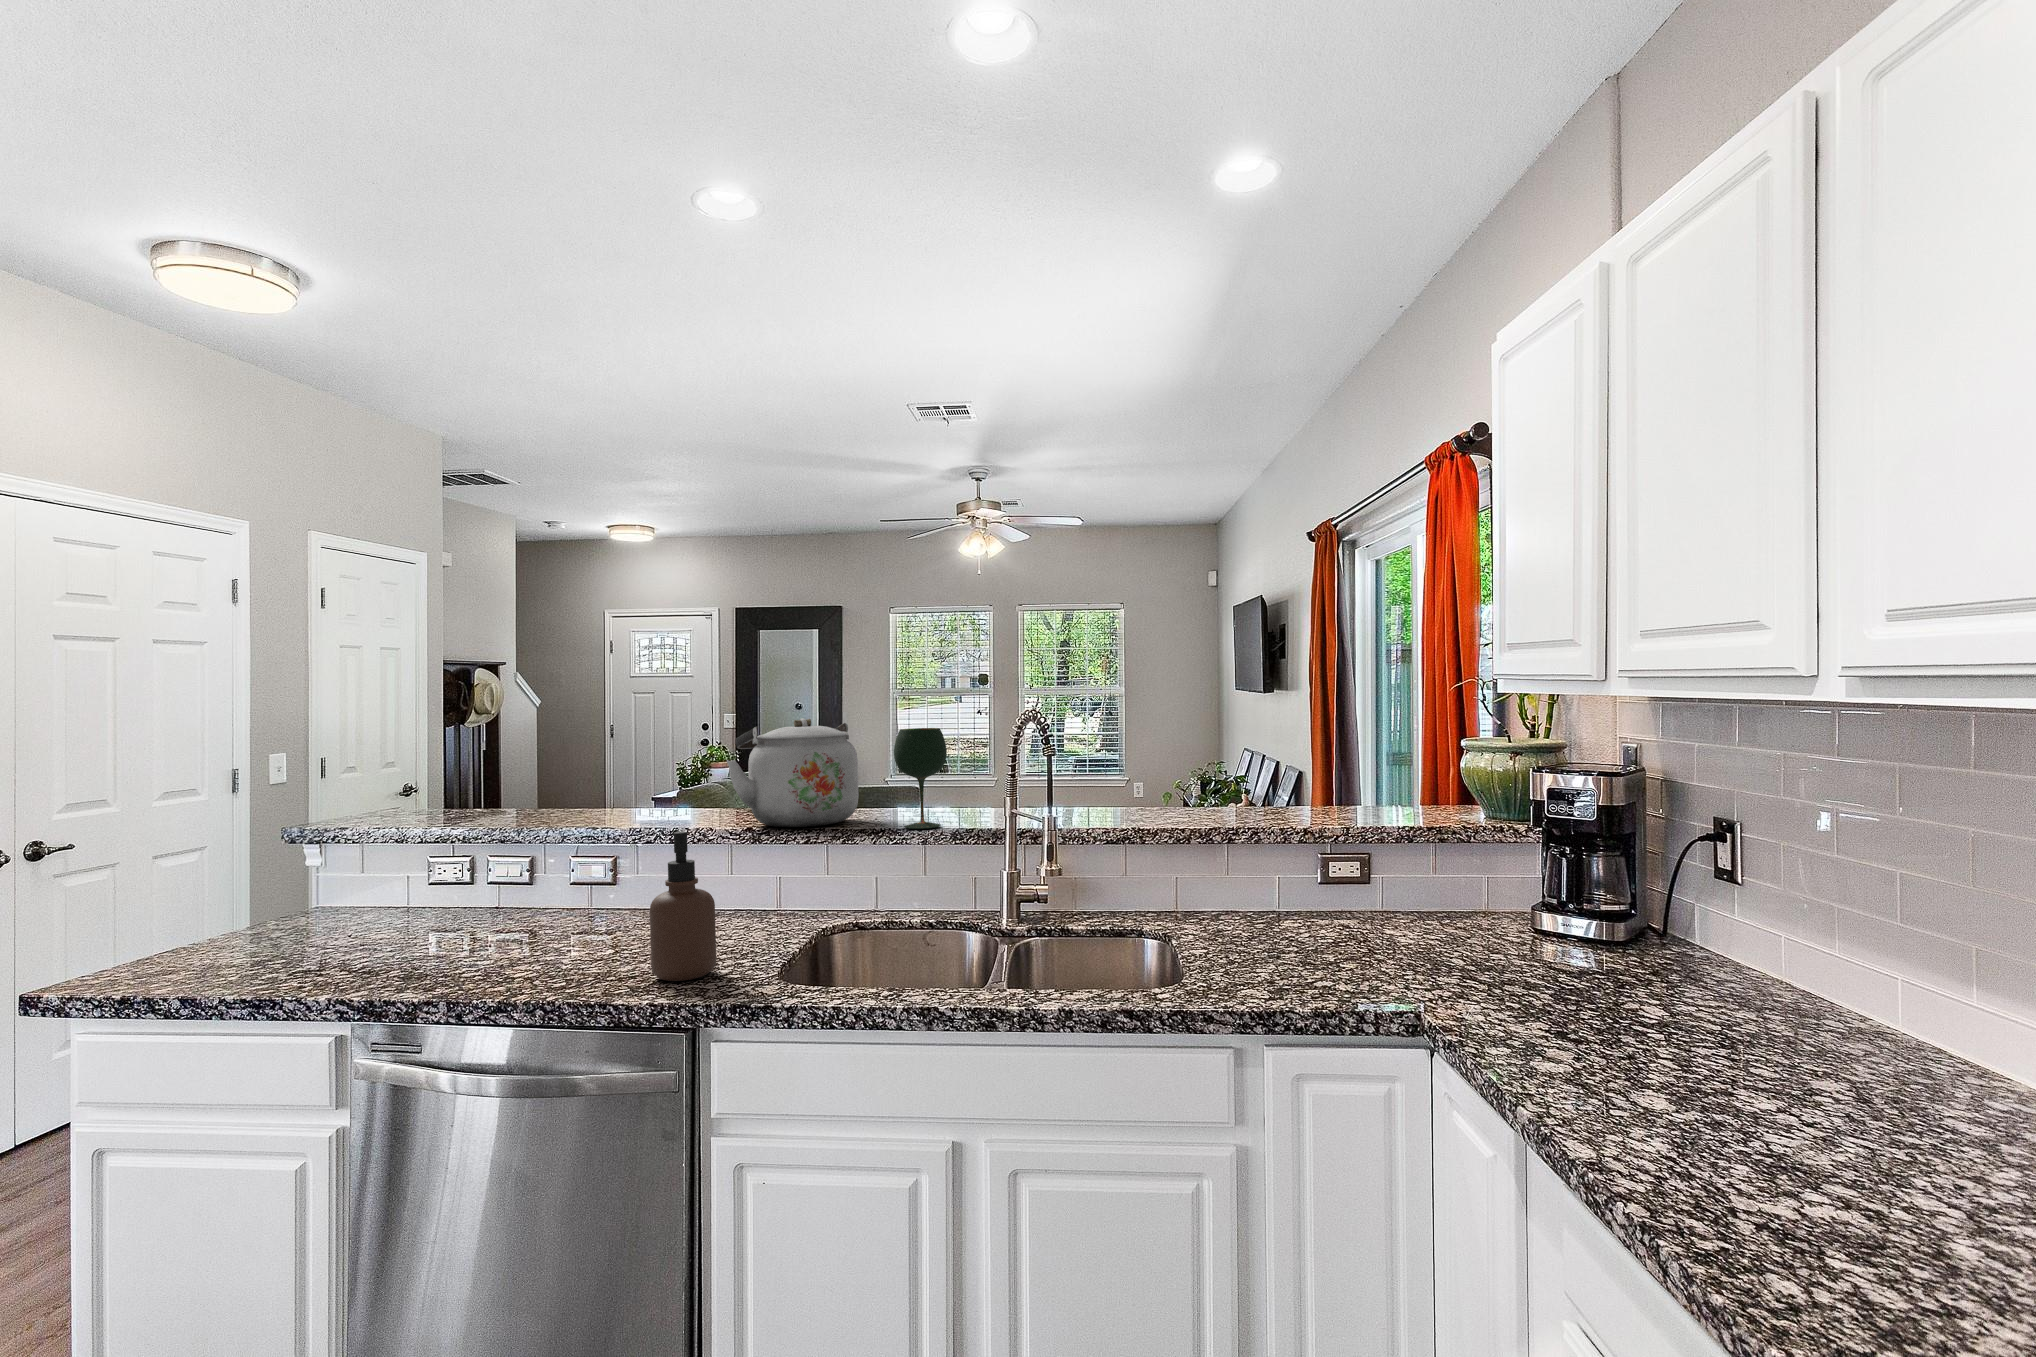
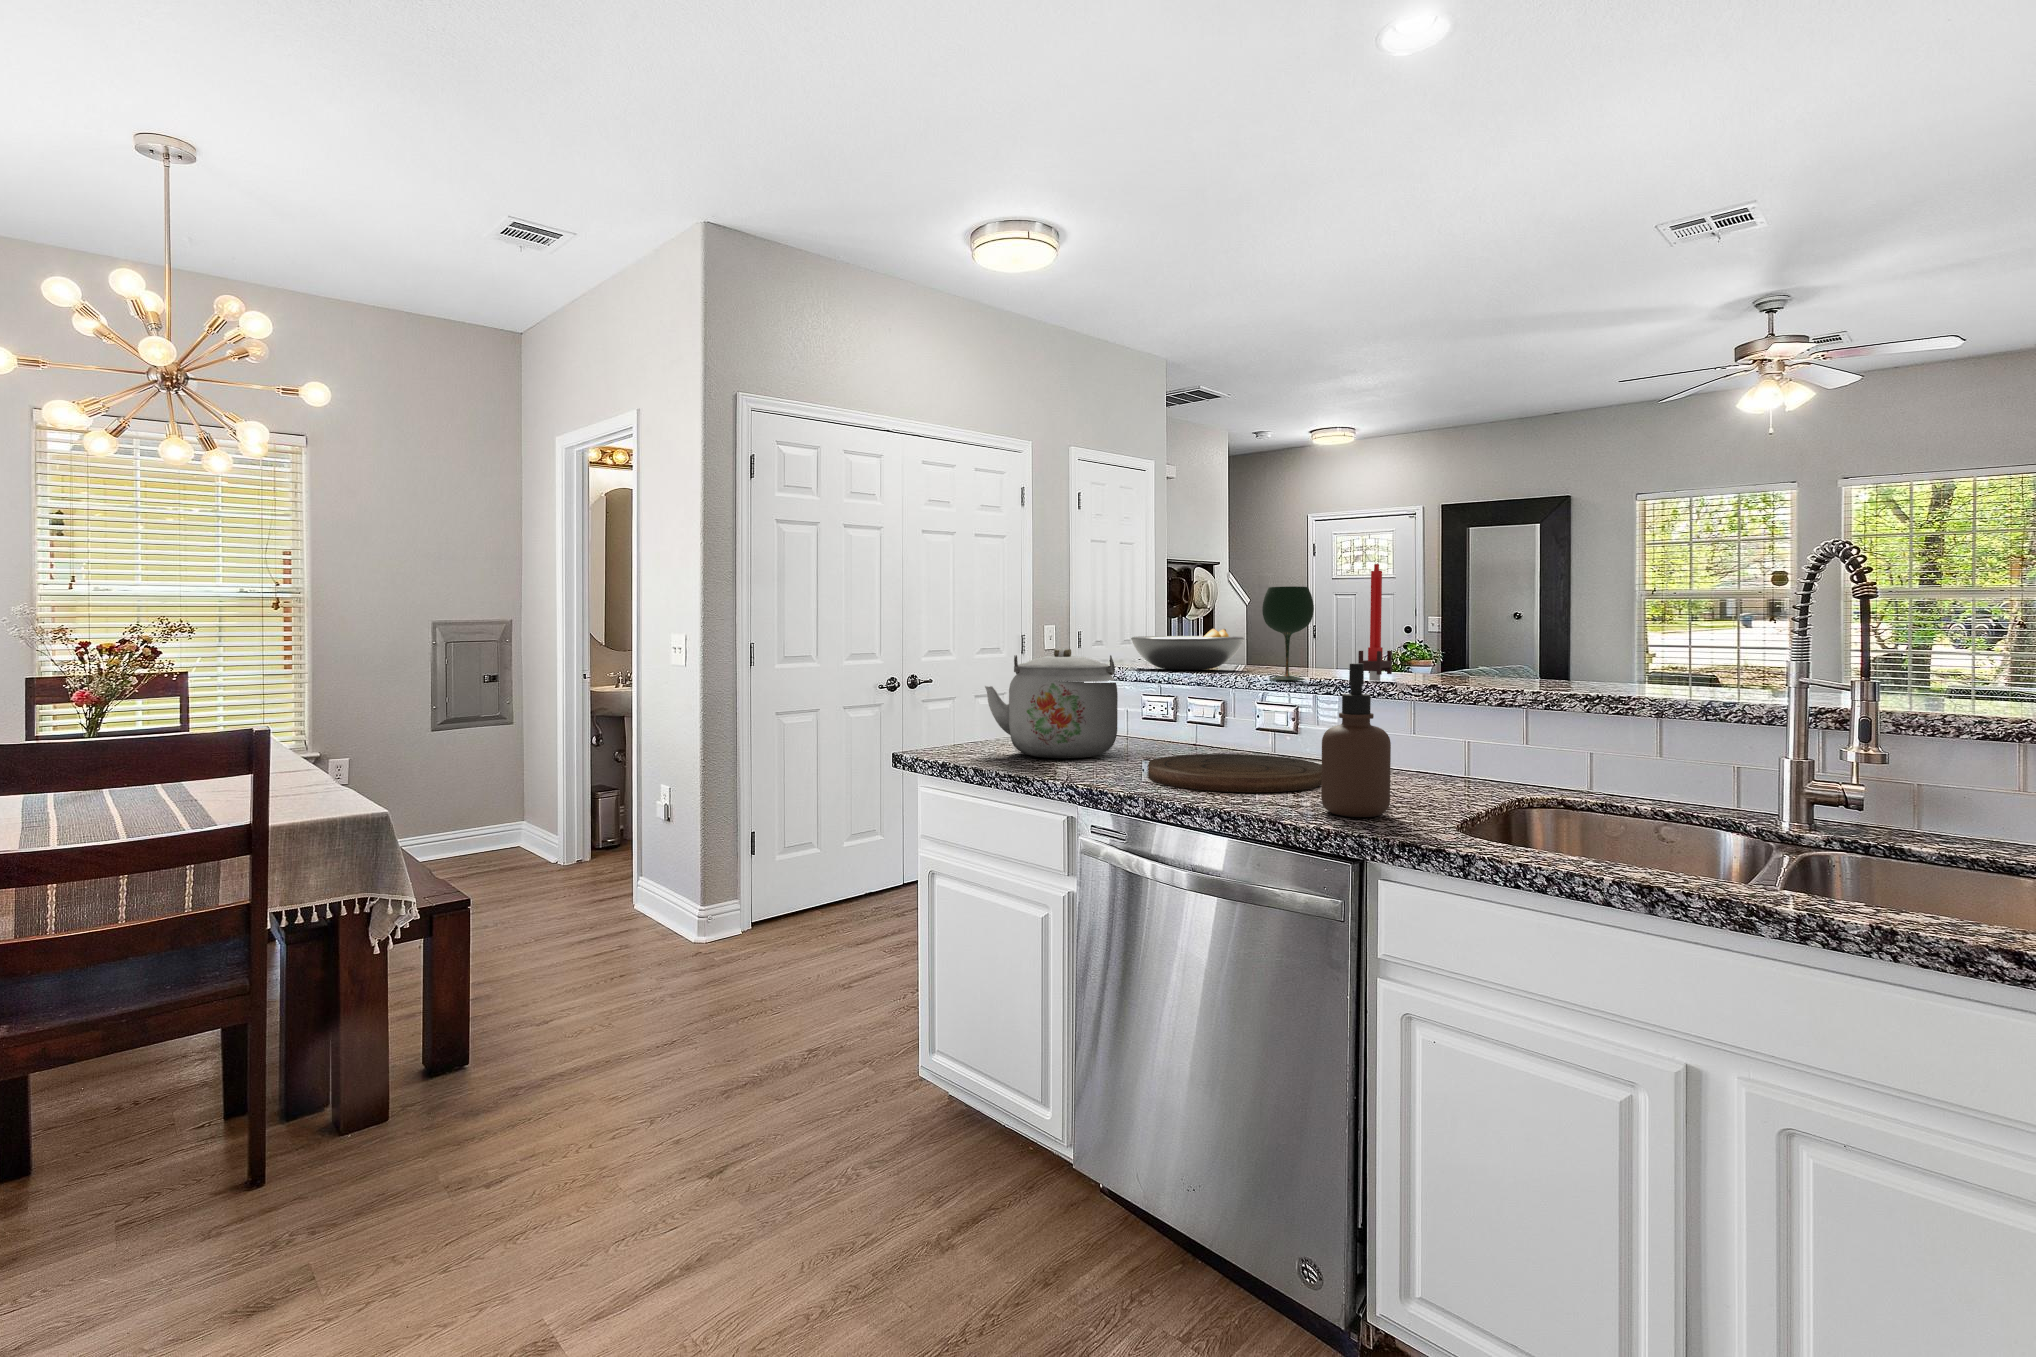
candle: none [673,709,705,820] -> present [1358,564,1392,681]
kettle: present [727,718,859,827] -> present [985,648,1118,758]
wine glass: present [894,728,947,829] -> present [1262,586,1314,681]
fruit bowl: none [412,766,550,816] -> present [1131,628,1244,670]
cutting board: none [453,915,650,974] -> present [1148,754,1322,792]

